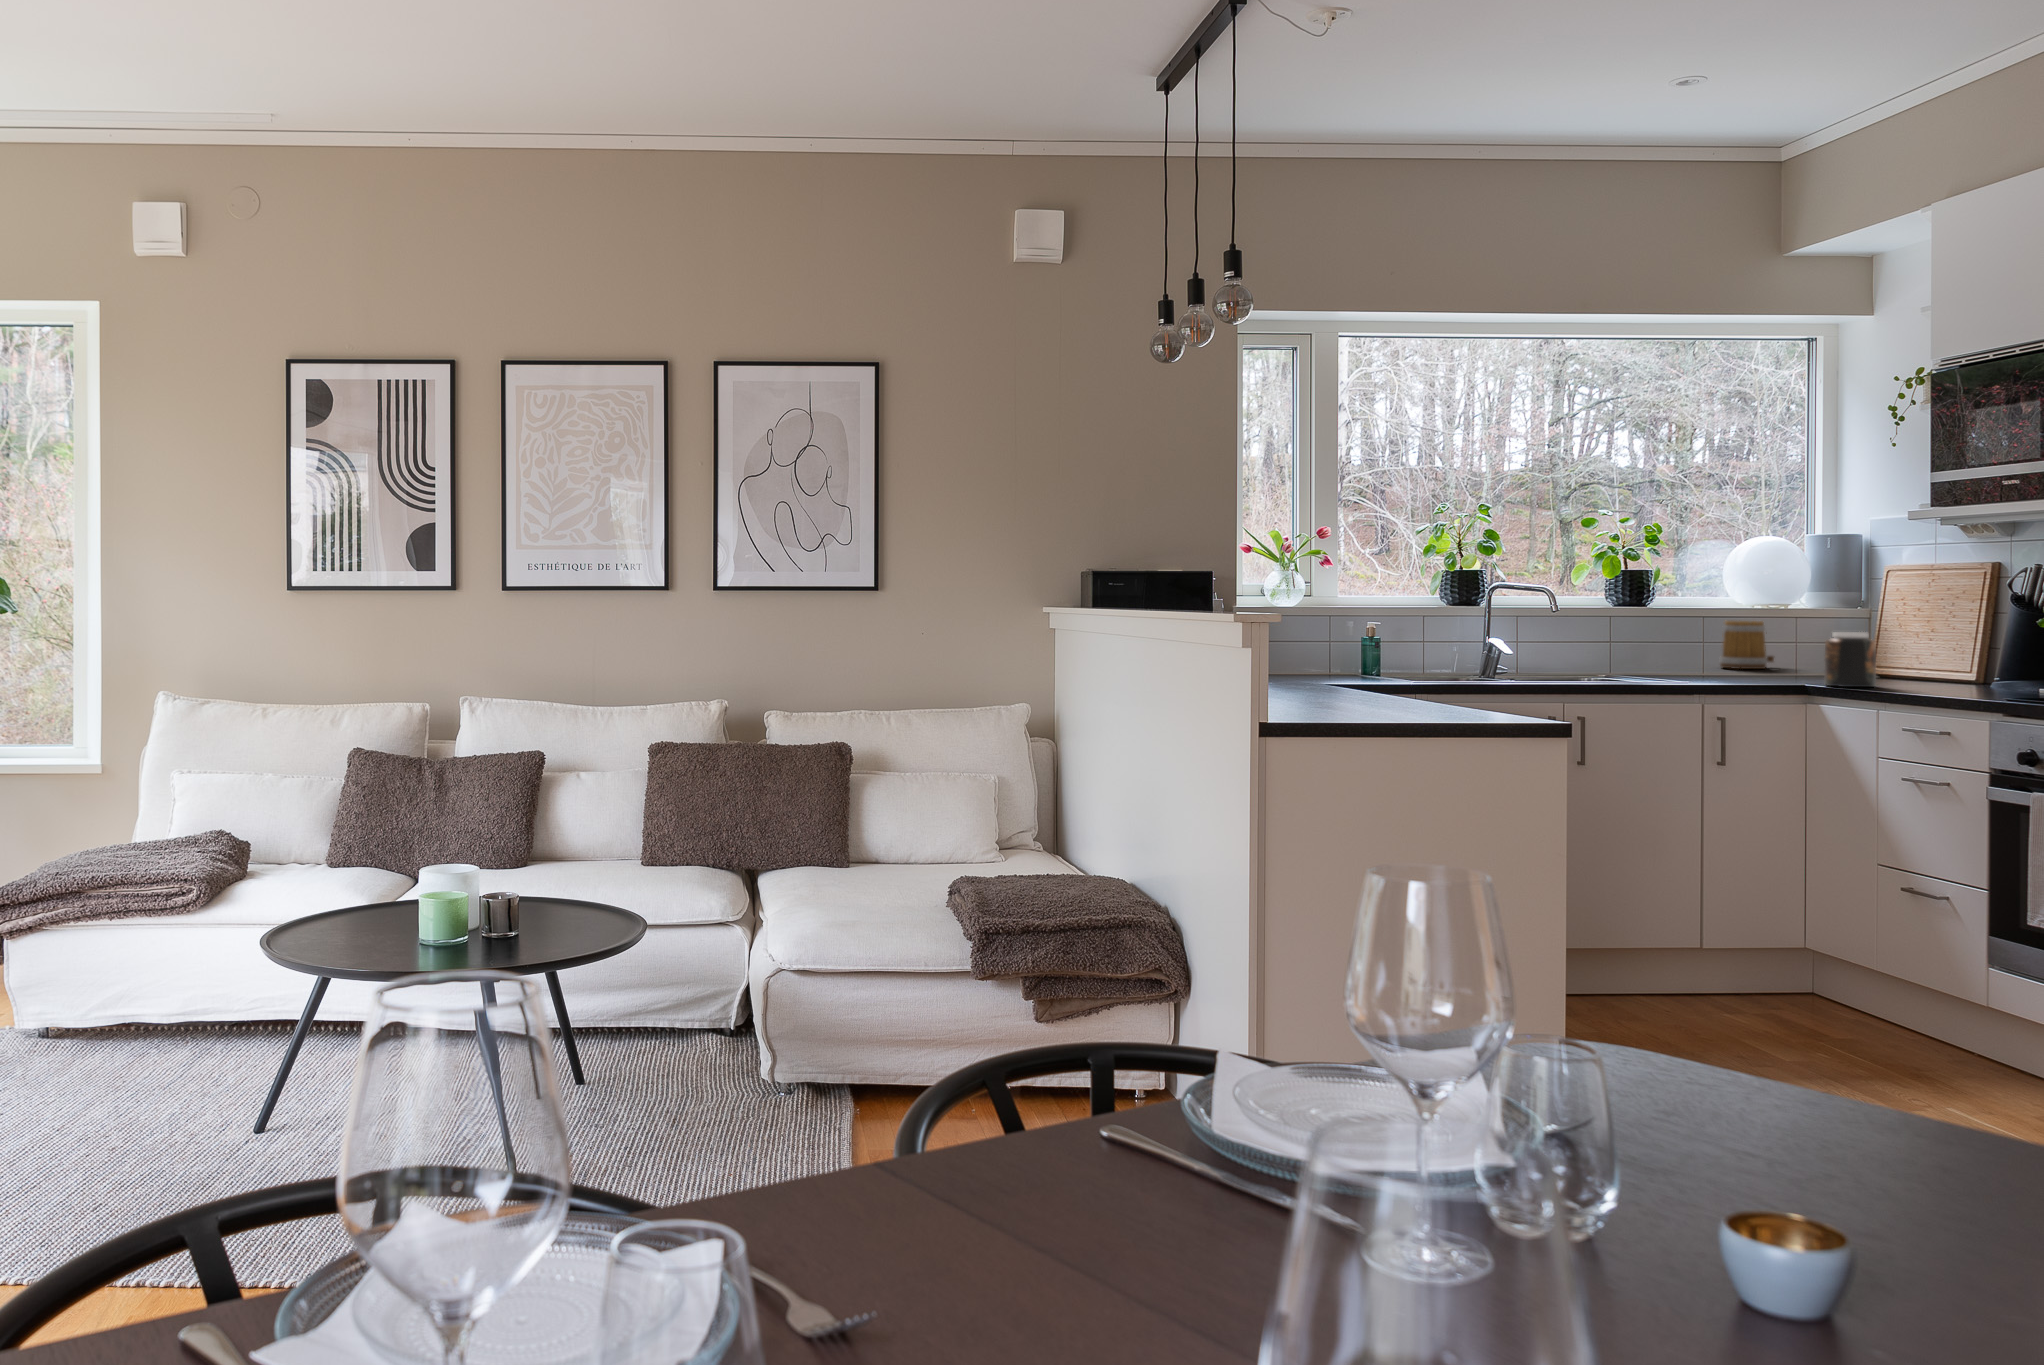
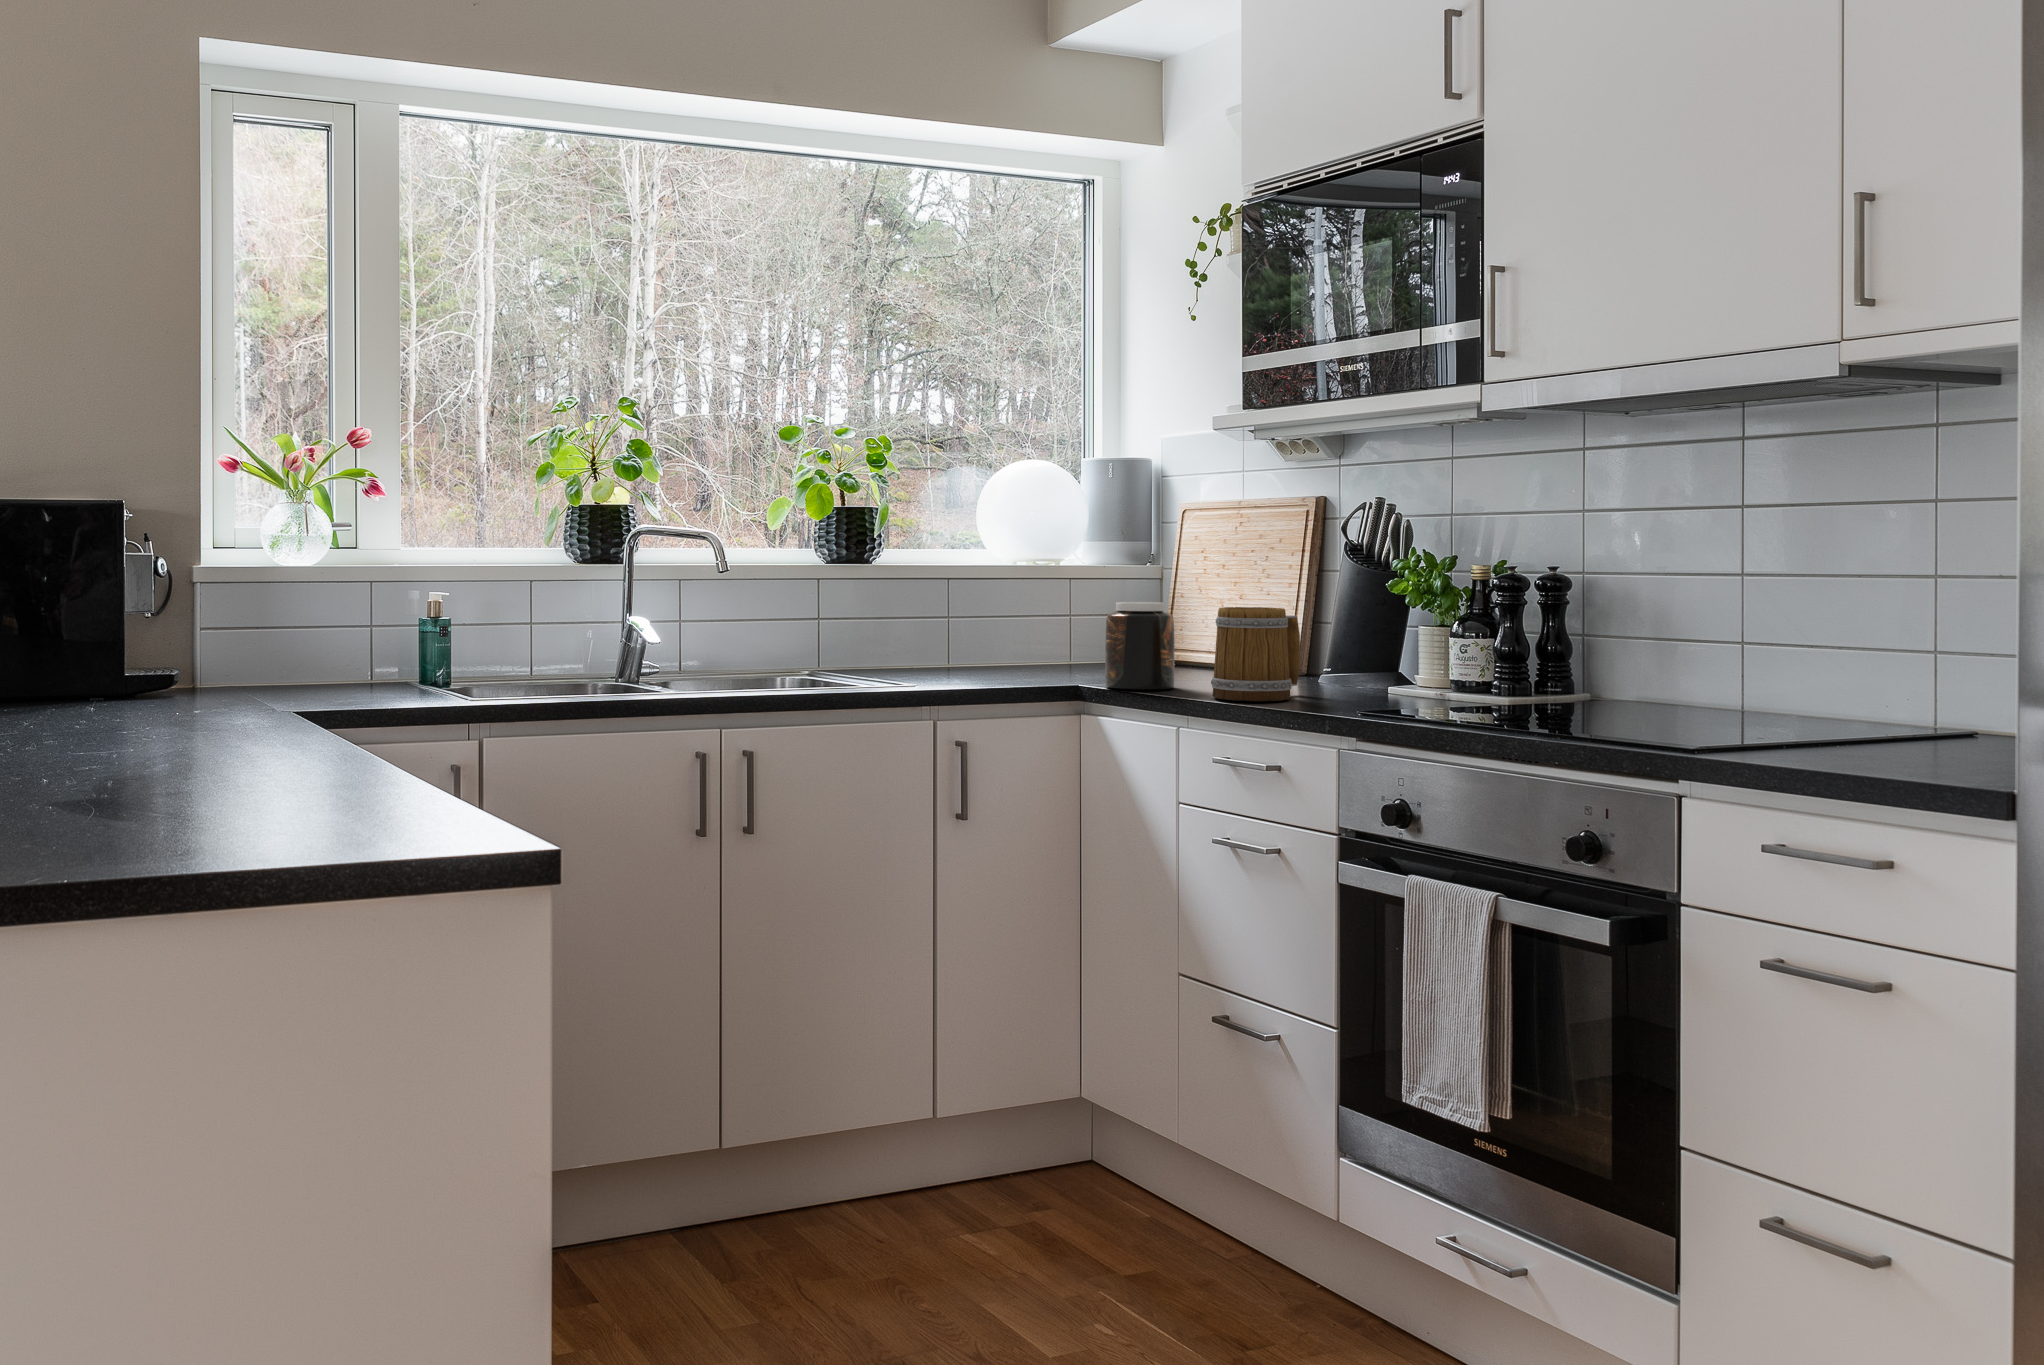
mug: present [1719,621,1774,669] -> present [1211,607,1300,701]

